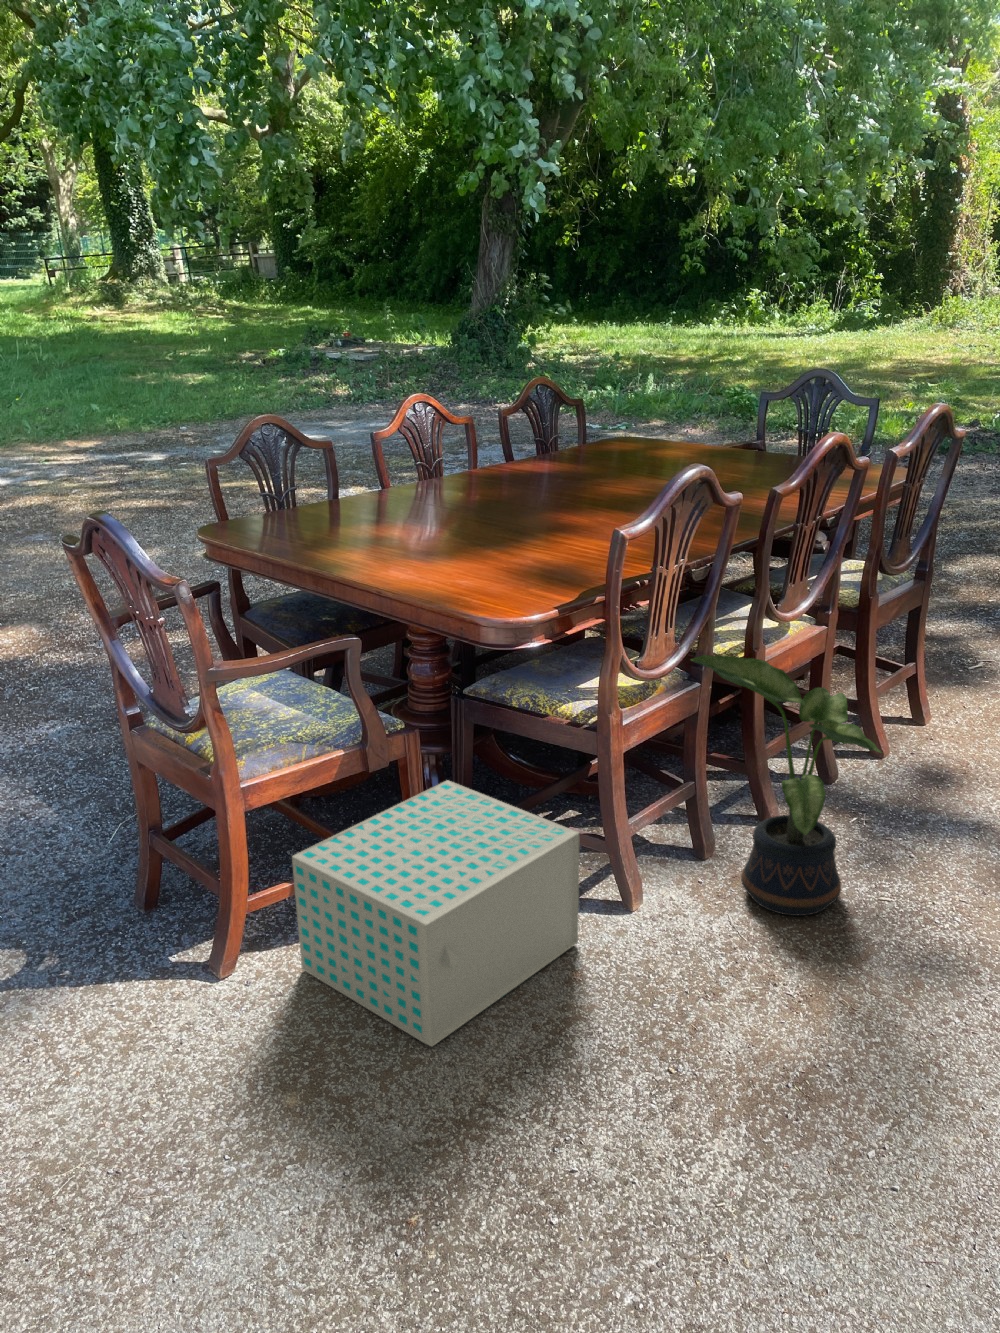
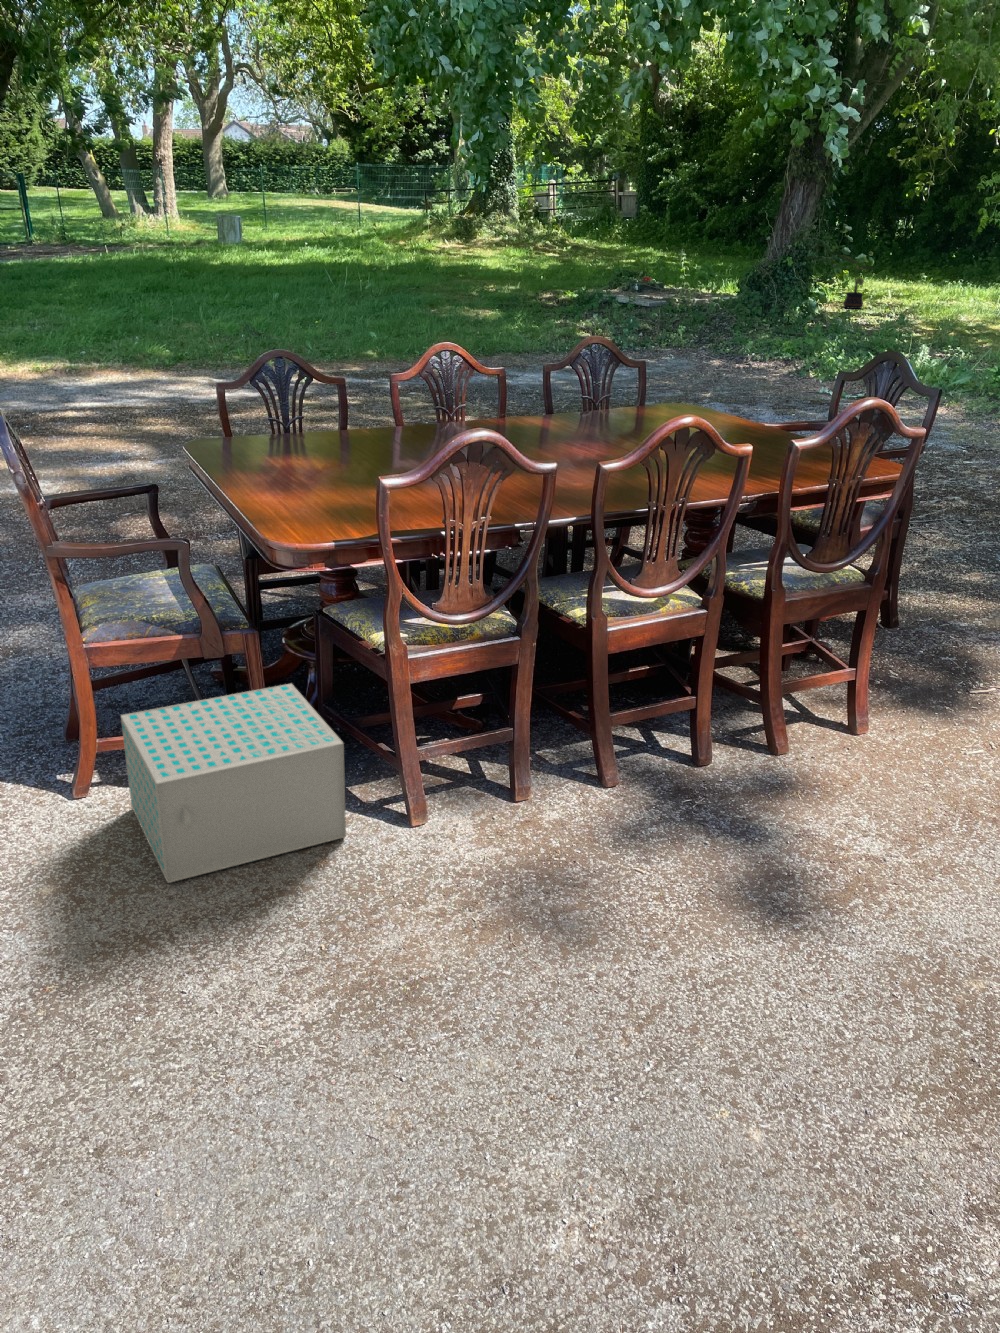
potted plant: present [691,655,882,916] -> present [839,255,874,309]

